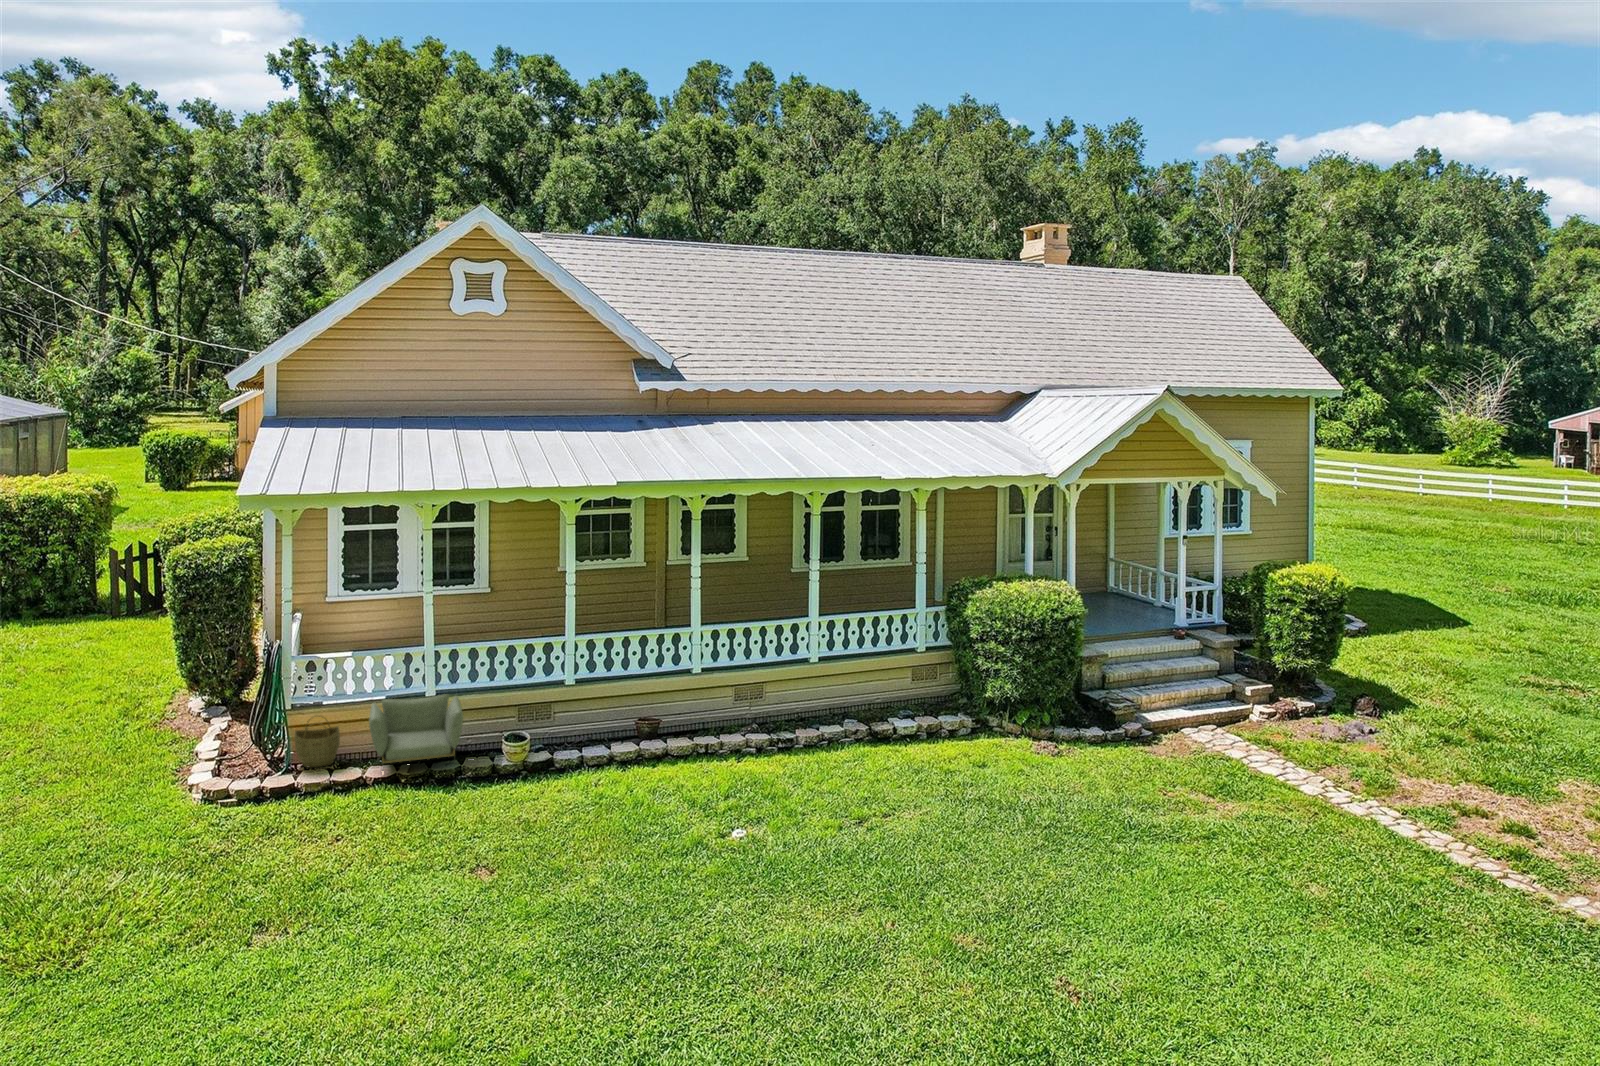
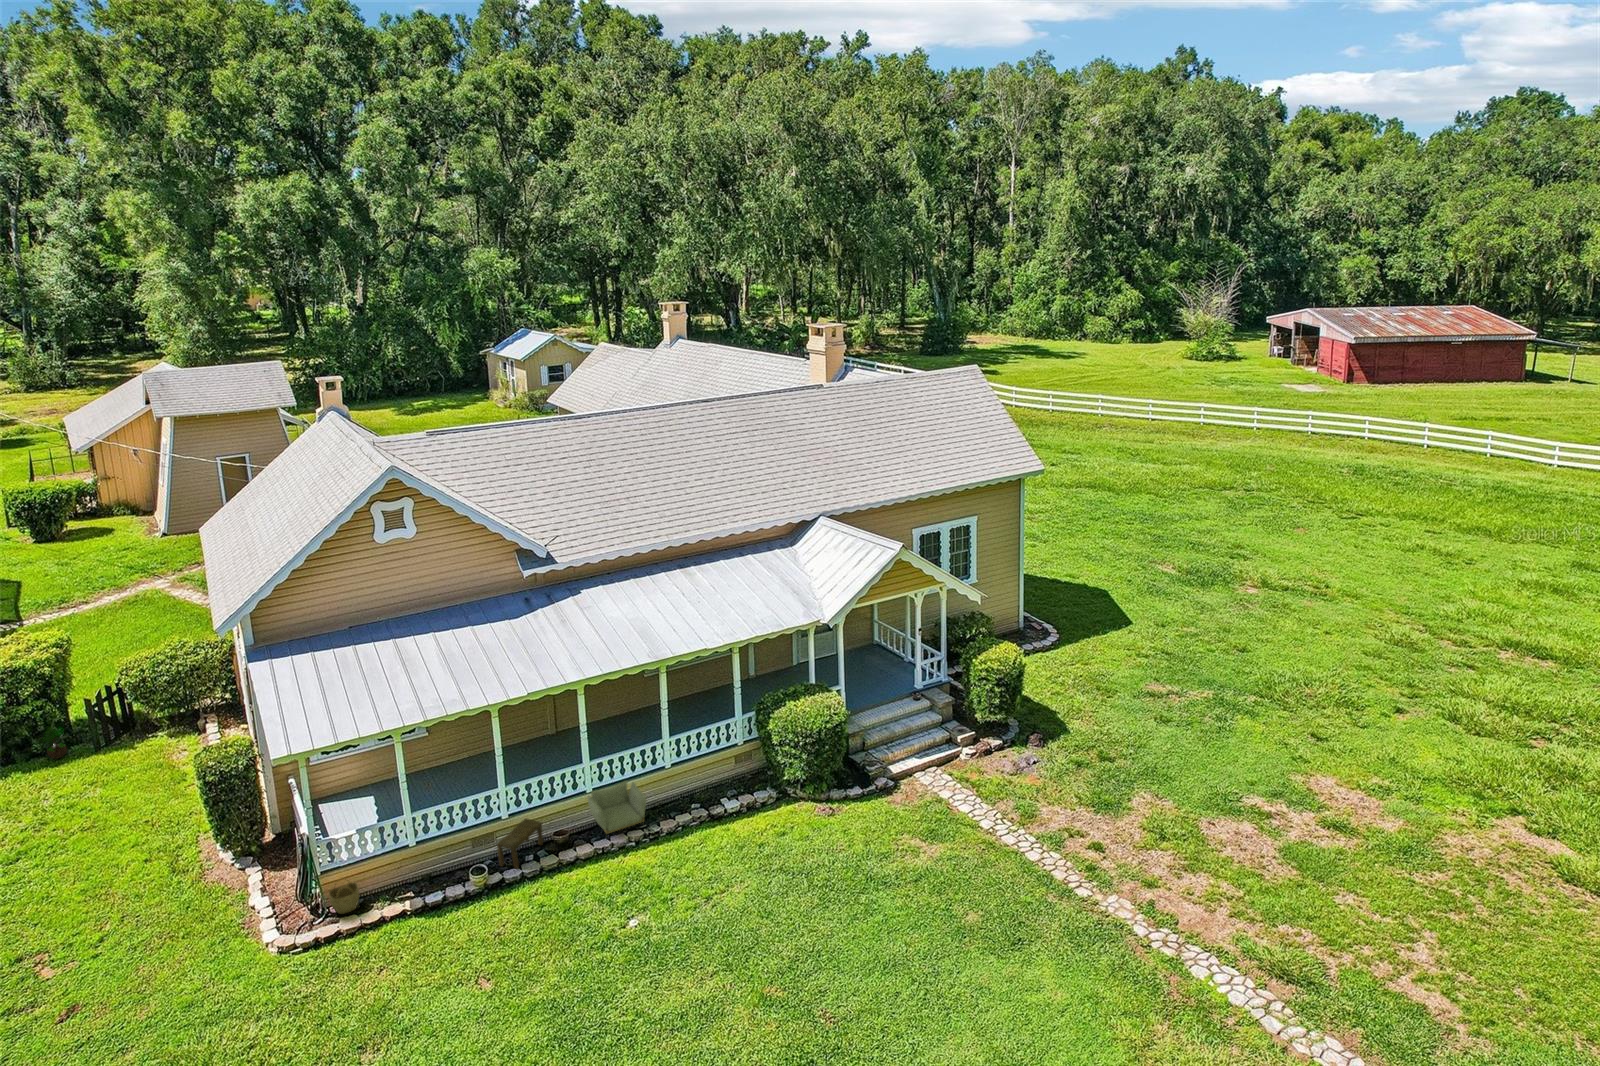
potted tree: none [44,571,78,617] -> present [43,728,67,759]
bench: none [550,692,622,751] -> present [496,819,543,869]
armchair: present [369,694,463,764] -> present [588,781,646,834]

